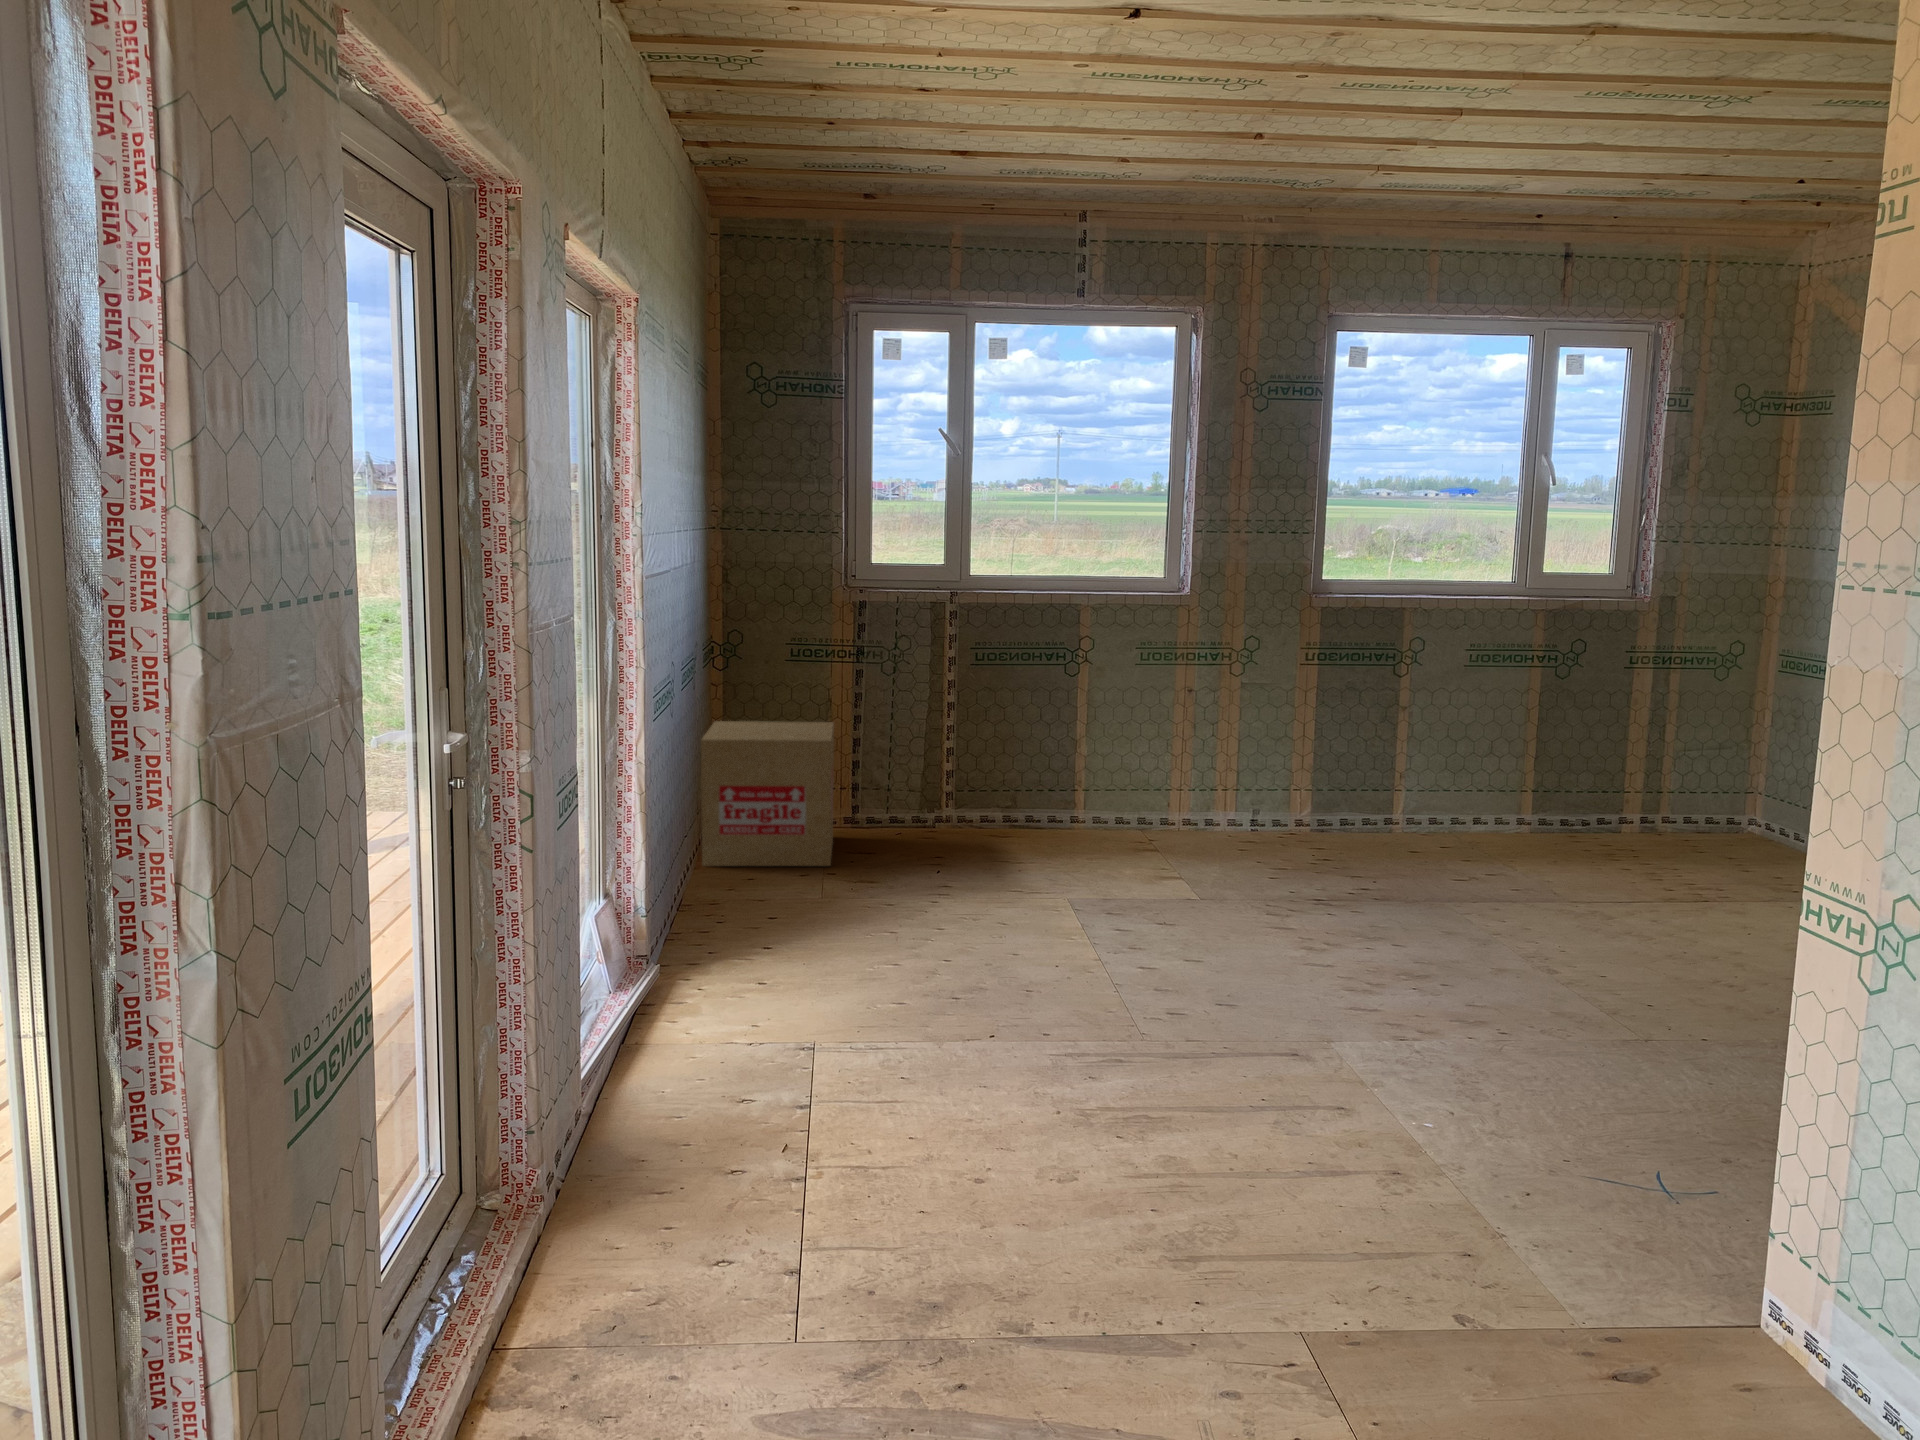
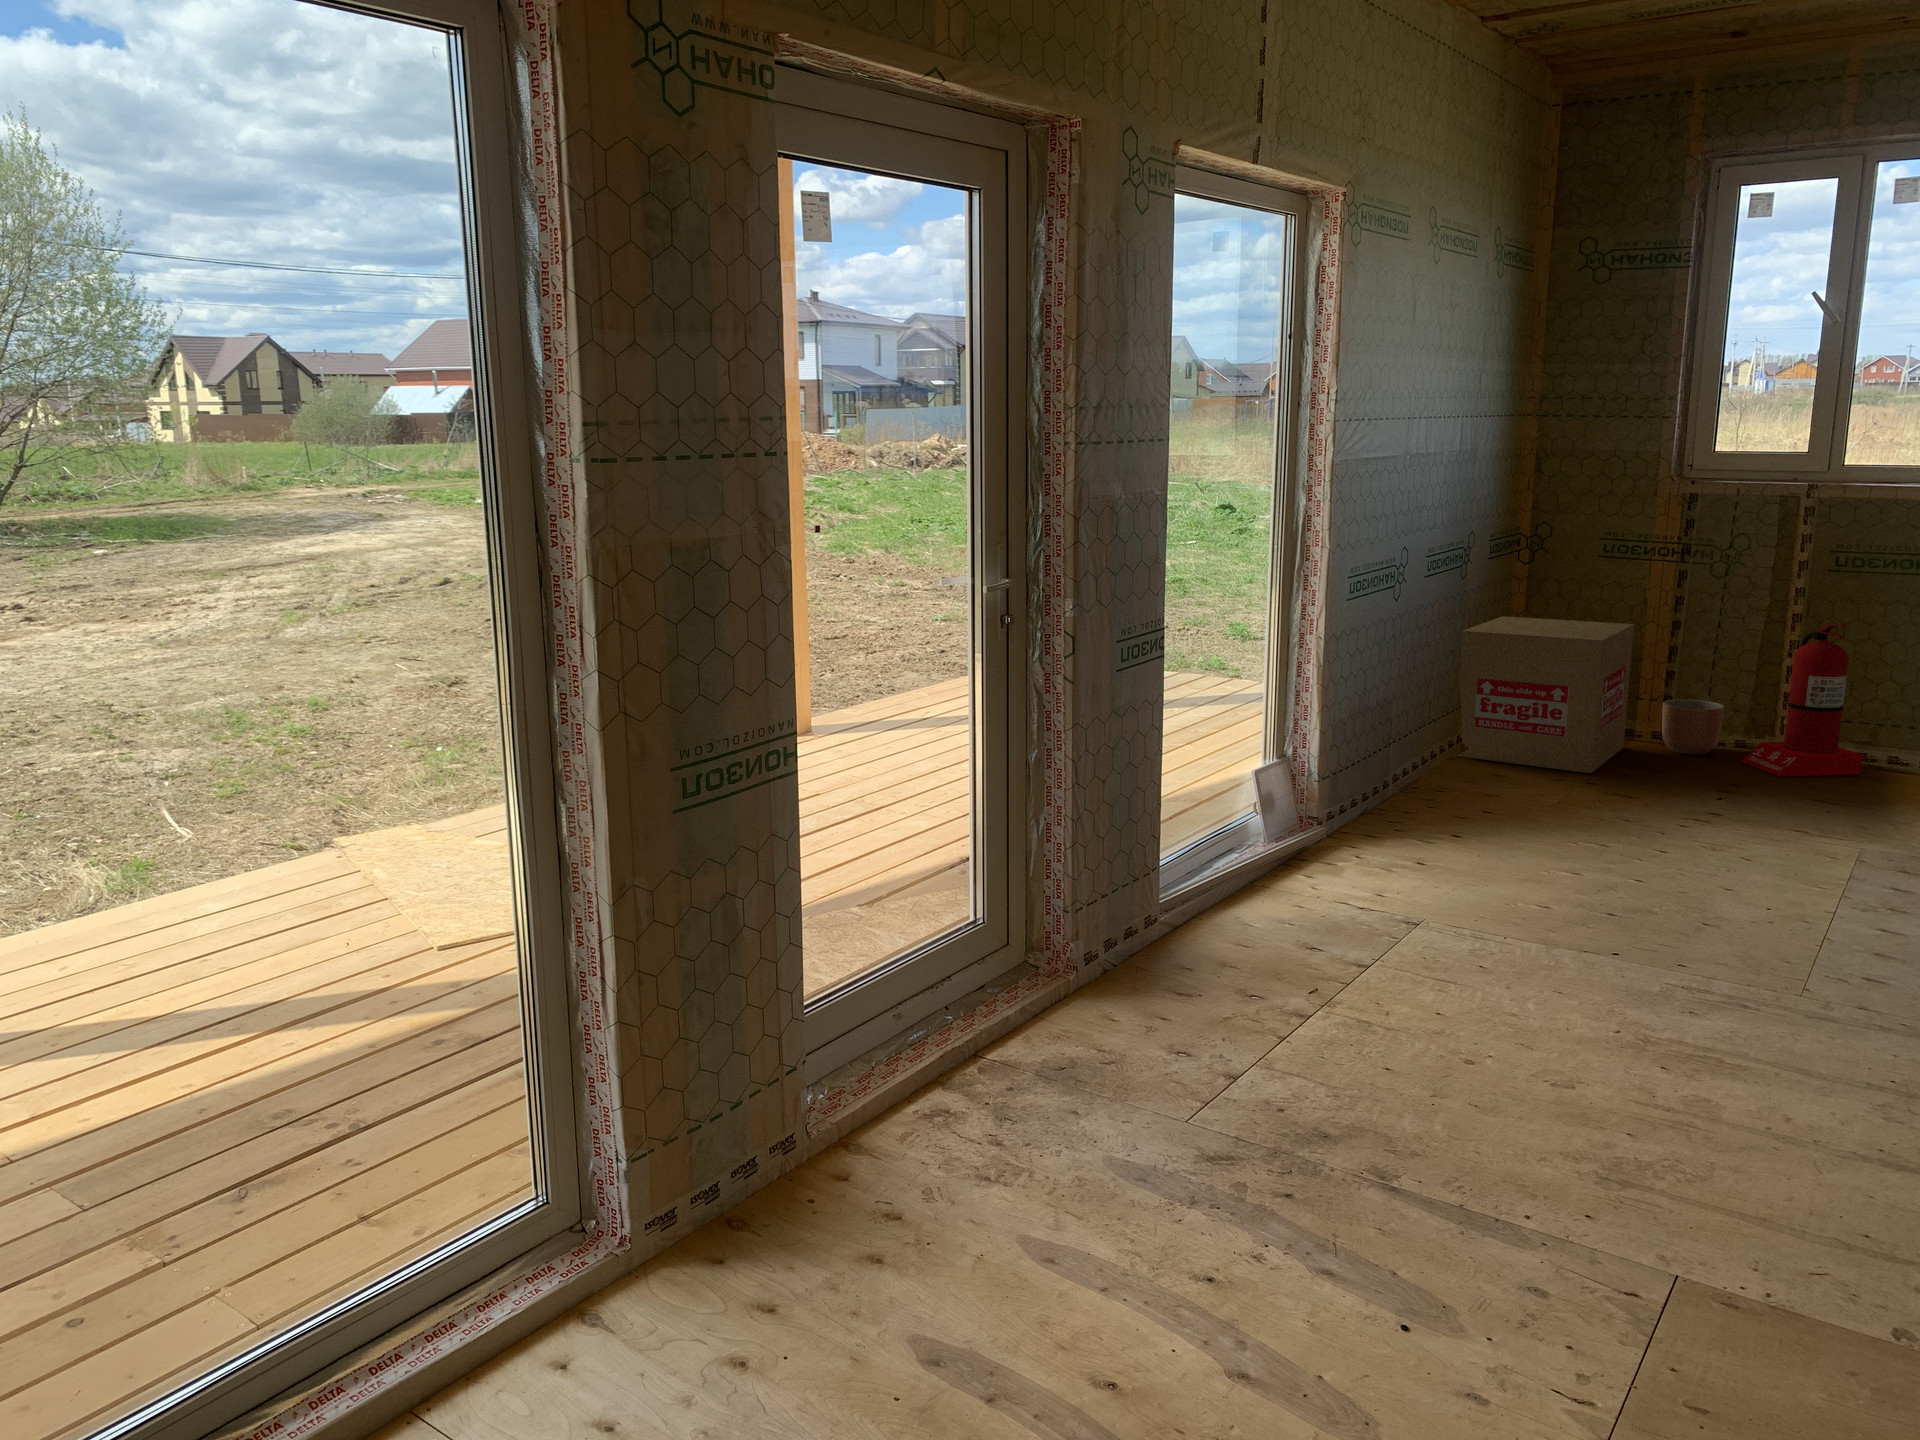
fire extinguisher: none [928,713,1013,847] -> present [1741,624,1862,777]
planter: none [861,786,909,836] -> present [1662,699,1724,755]

